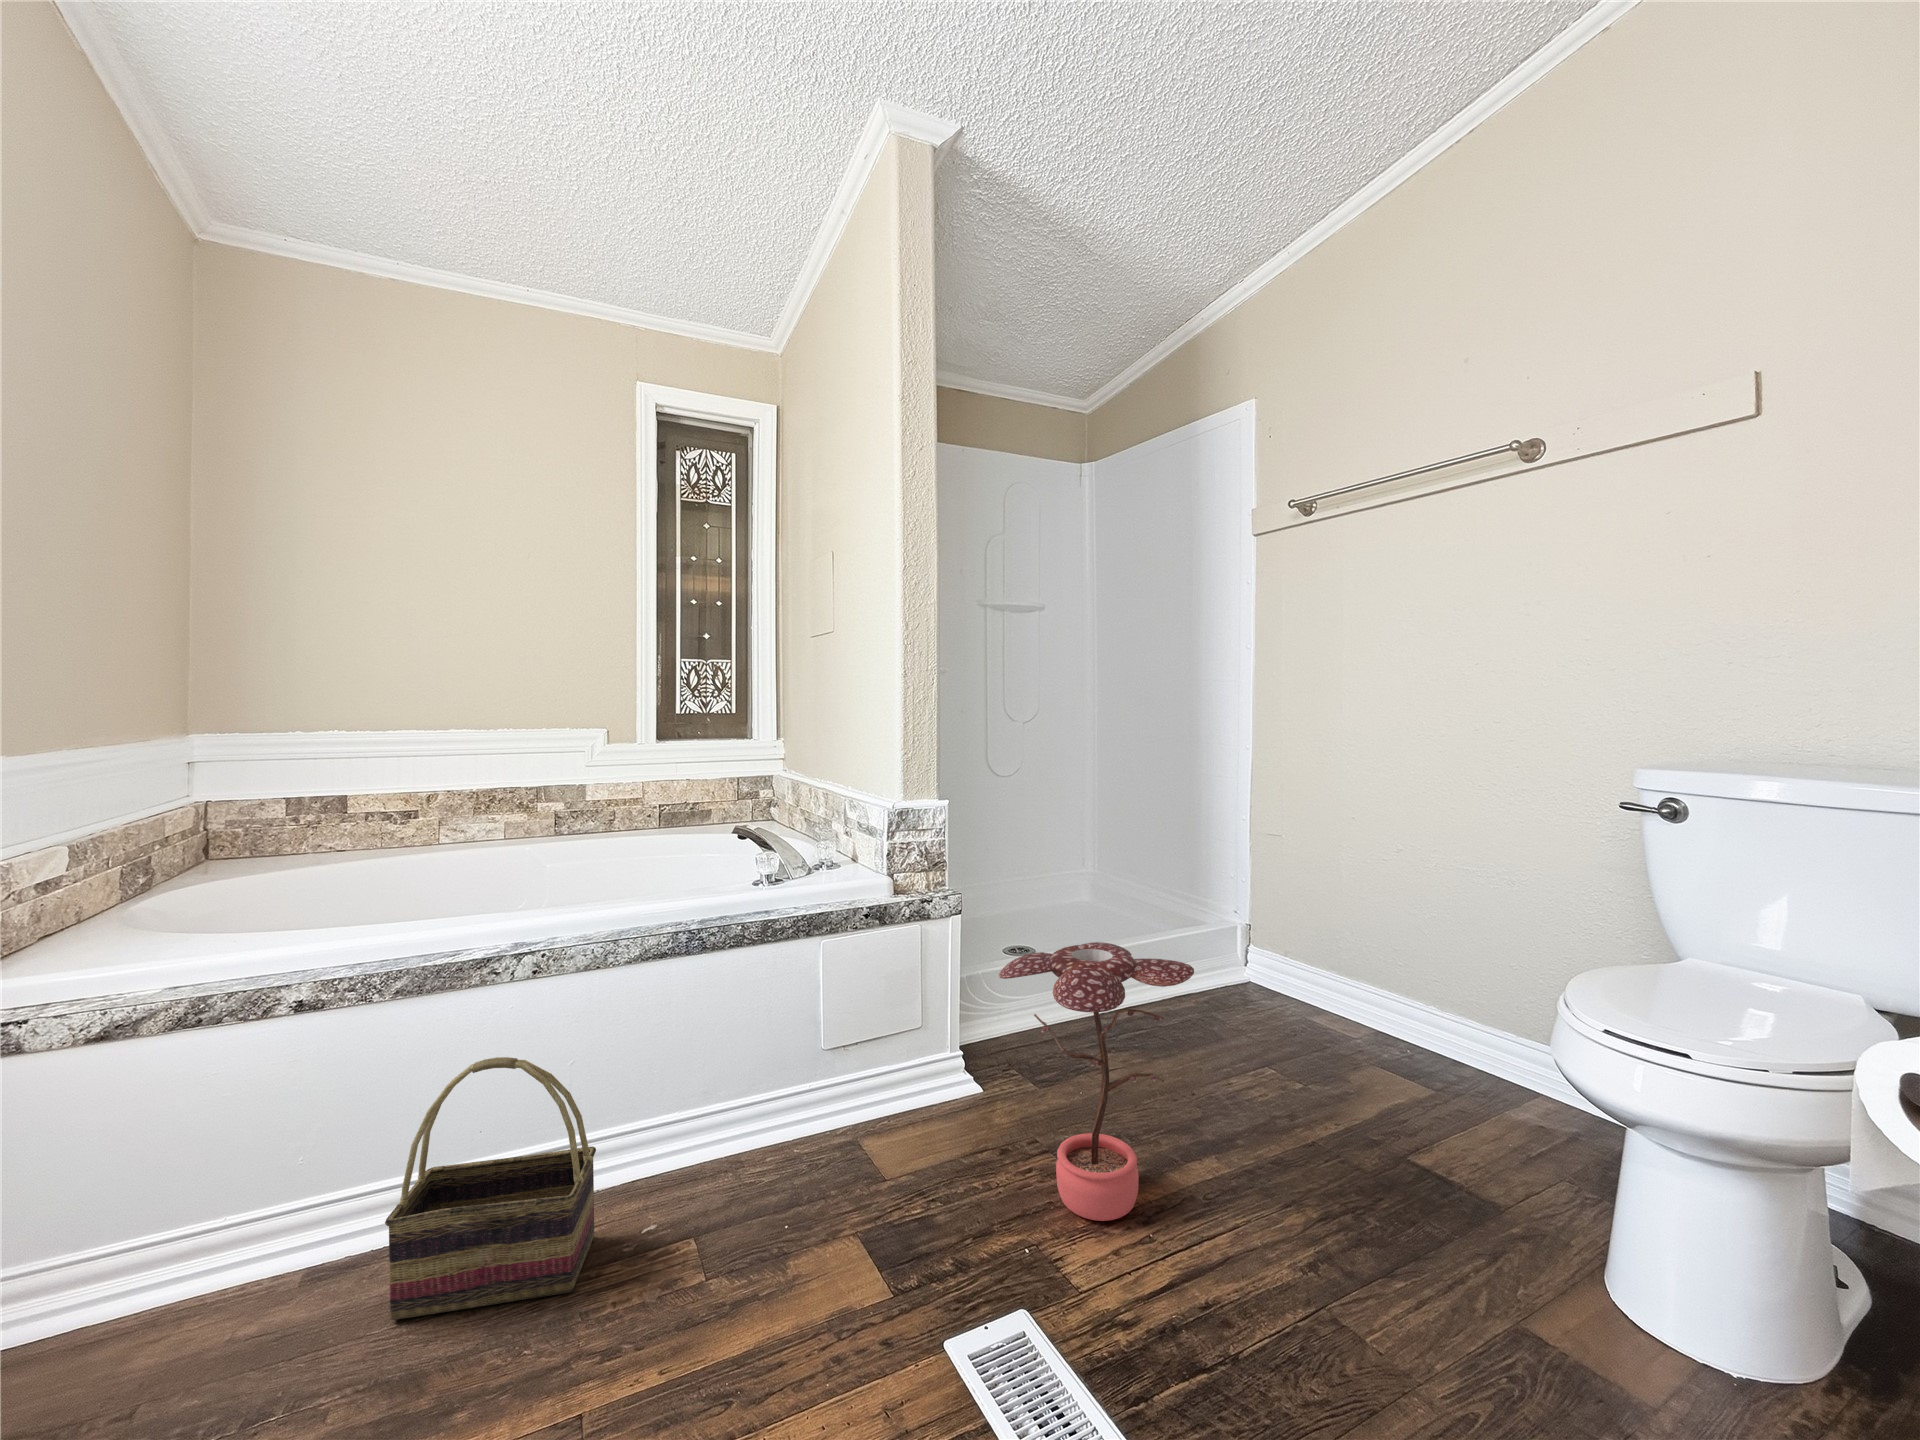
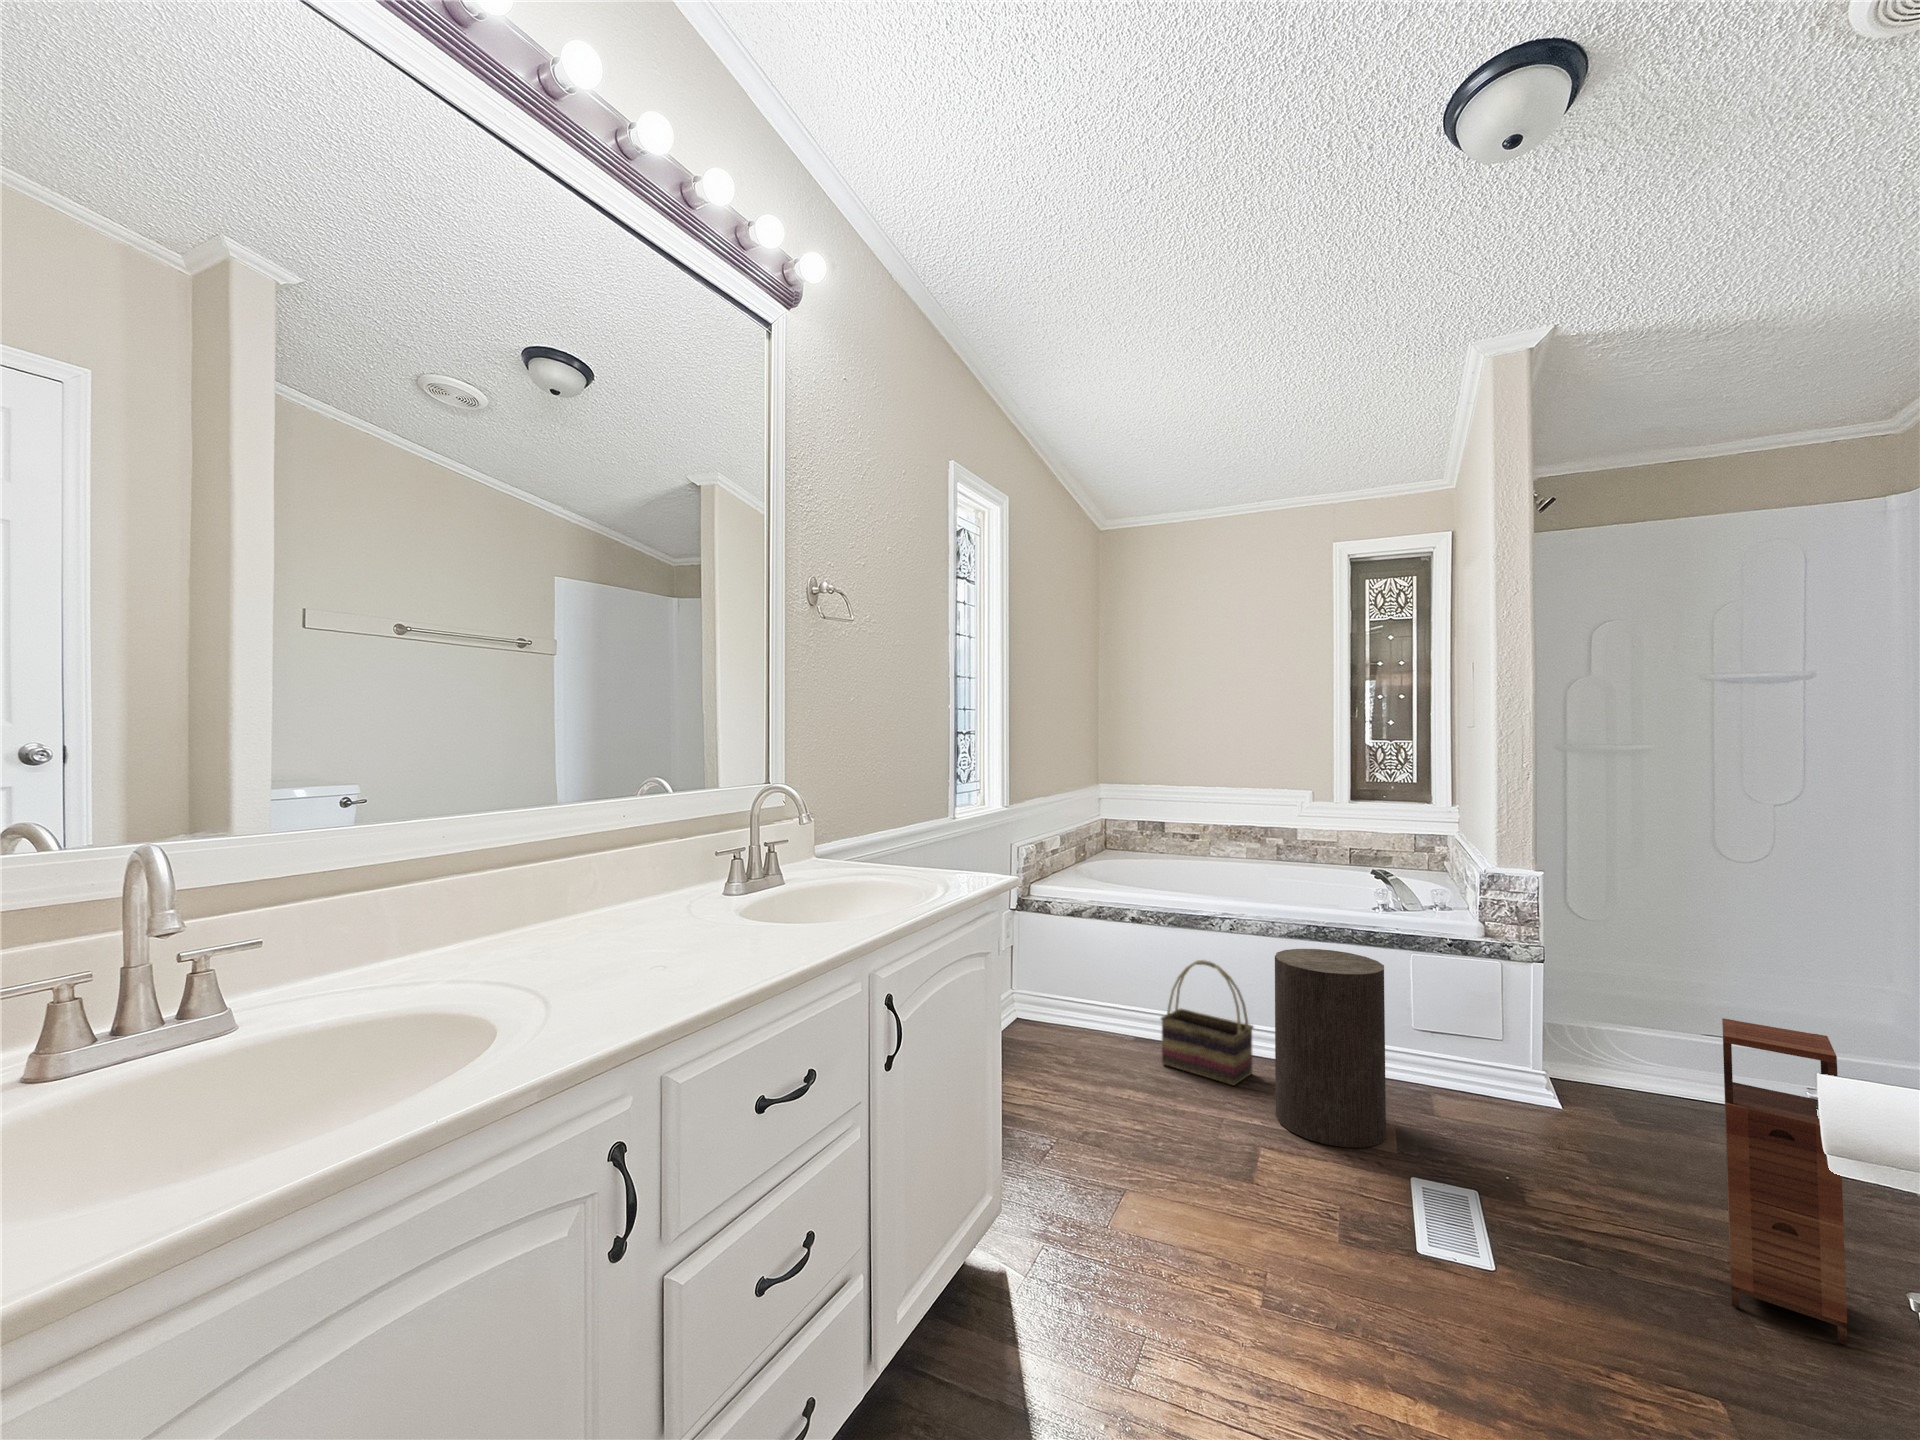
storage cabinet: none [1259,941,1411,1314] -> present [1722,1018,1847,1345]
potted plant: present [999,942,1194,1221] -> none [1512,990,1690,1204]
stool: none [668,970,857,1358] -> present [1275,949,1386,1147]

